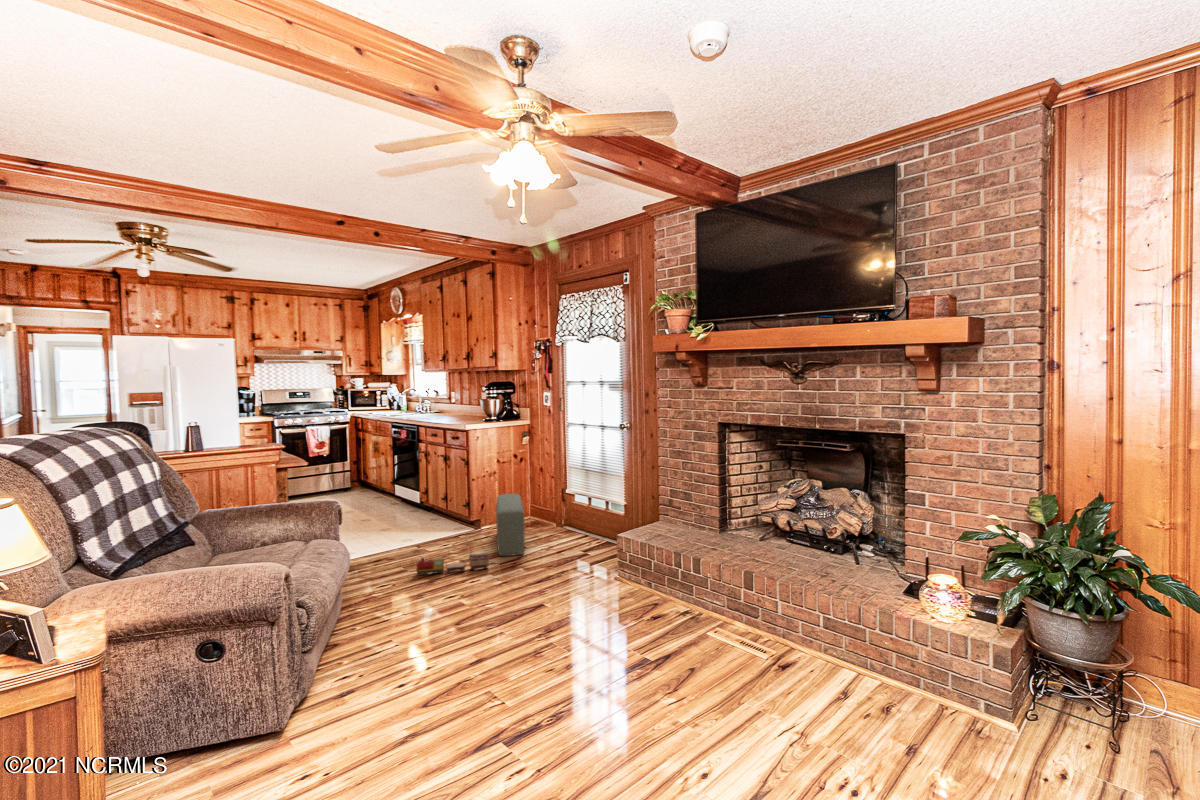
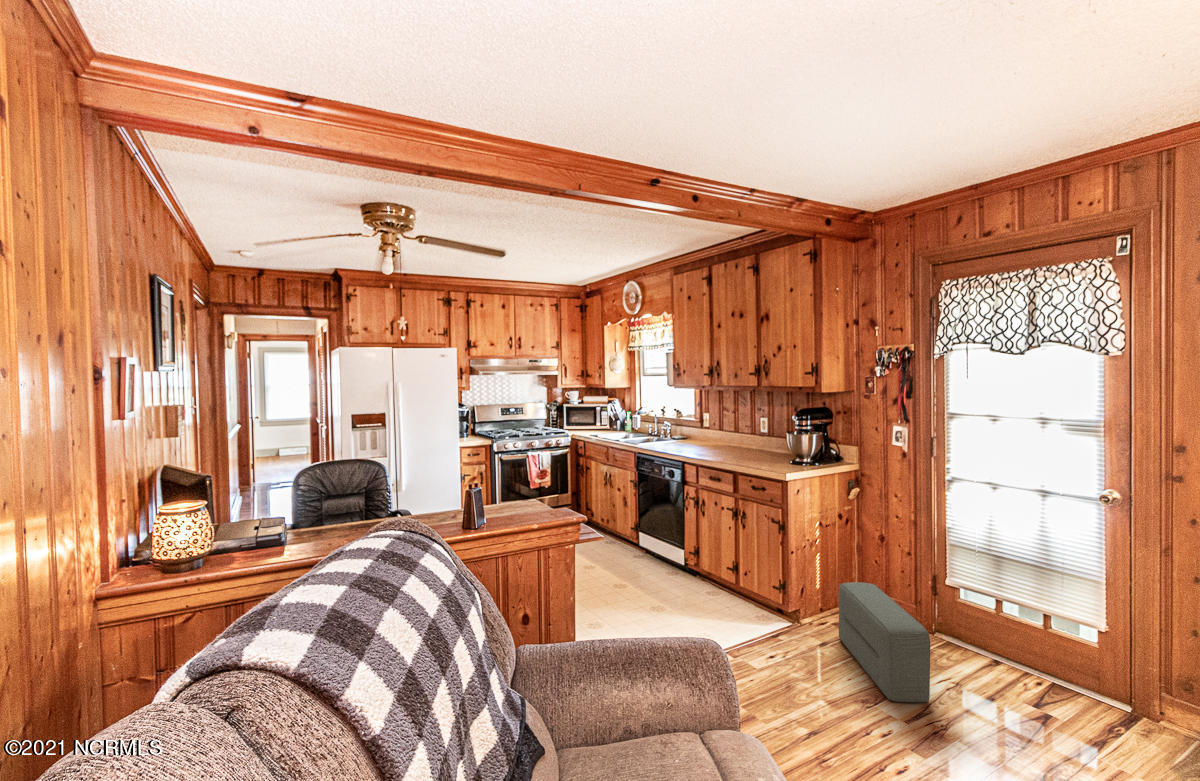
toy train: present [416,553,489,575] -> none [780,706,900,735]

